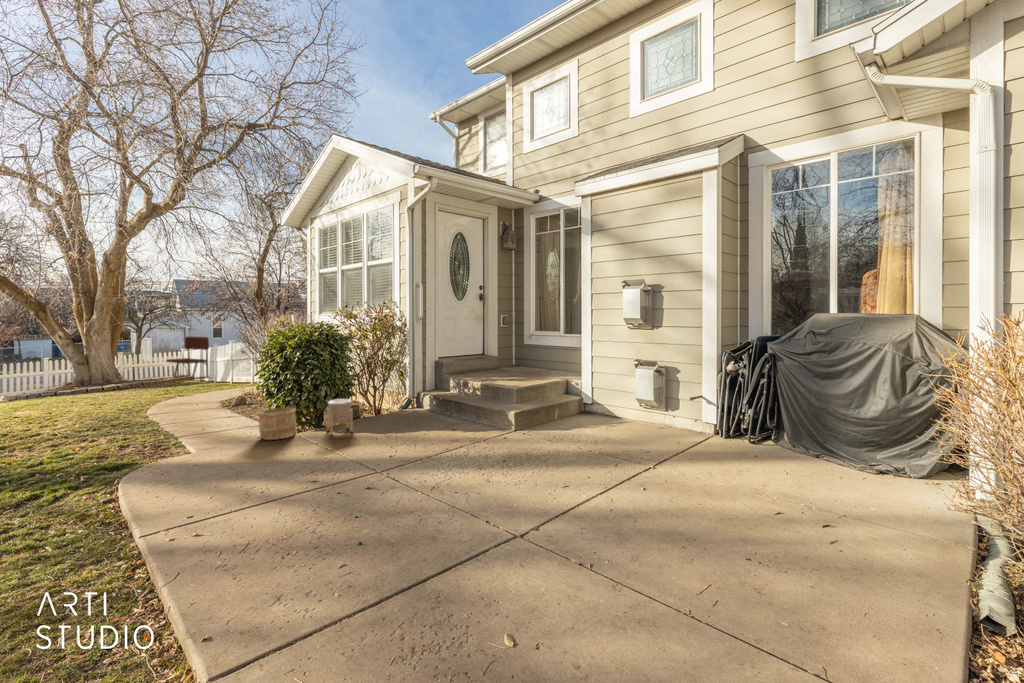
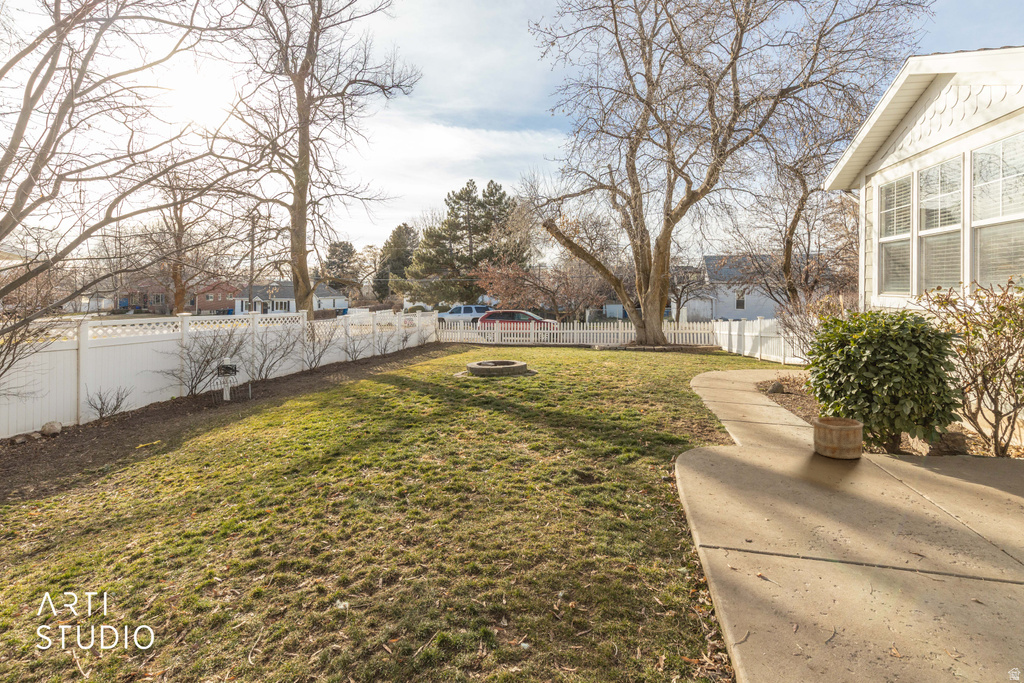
bench: present [166,337,209,379] -> none [698,308,735,349]
planter: present [327,399,353,434] -> none [909,420,959,472]

